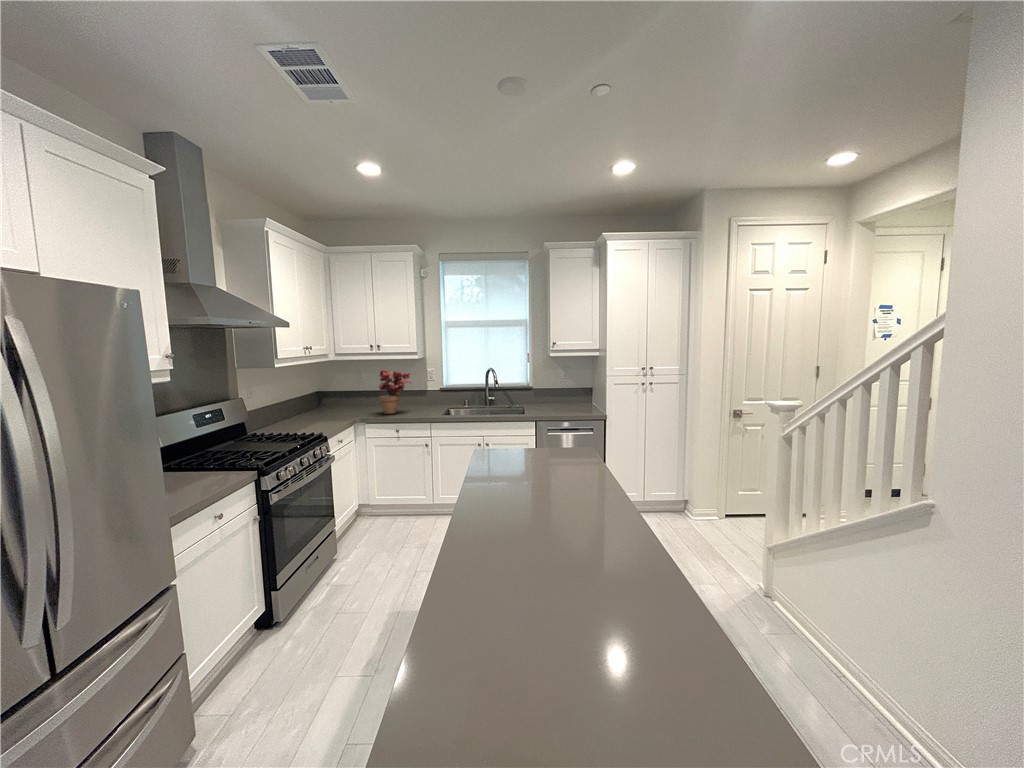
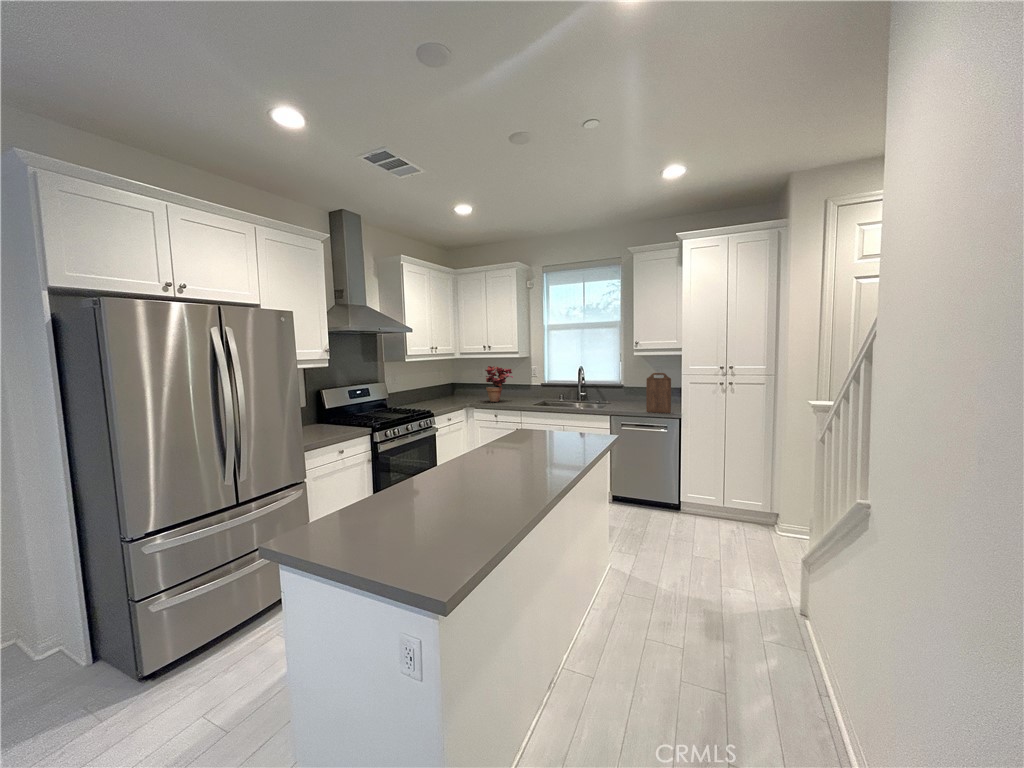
cutting board: none [574,375,597,415] -> present [646,373,671,413]

